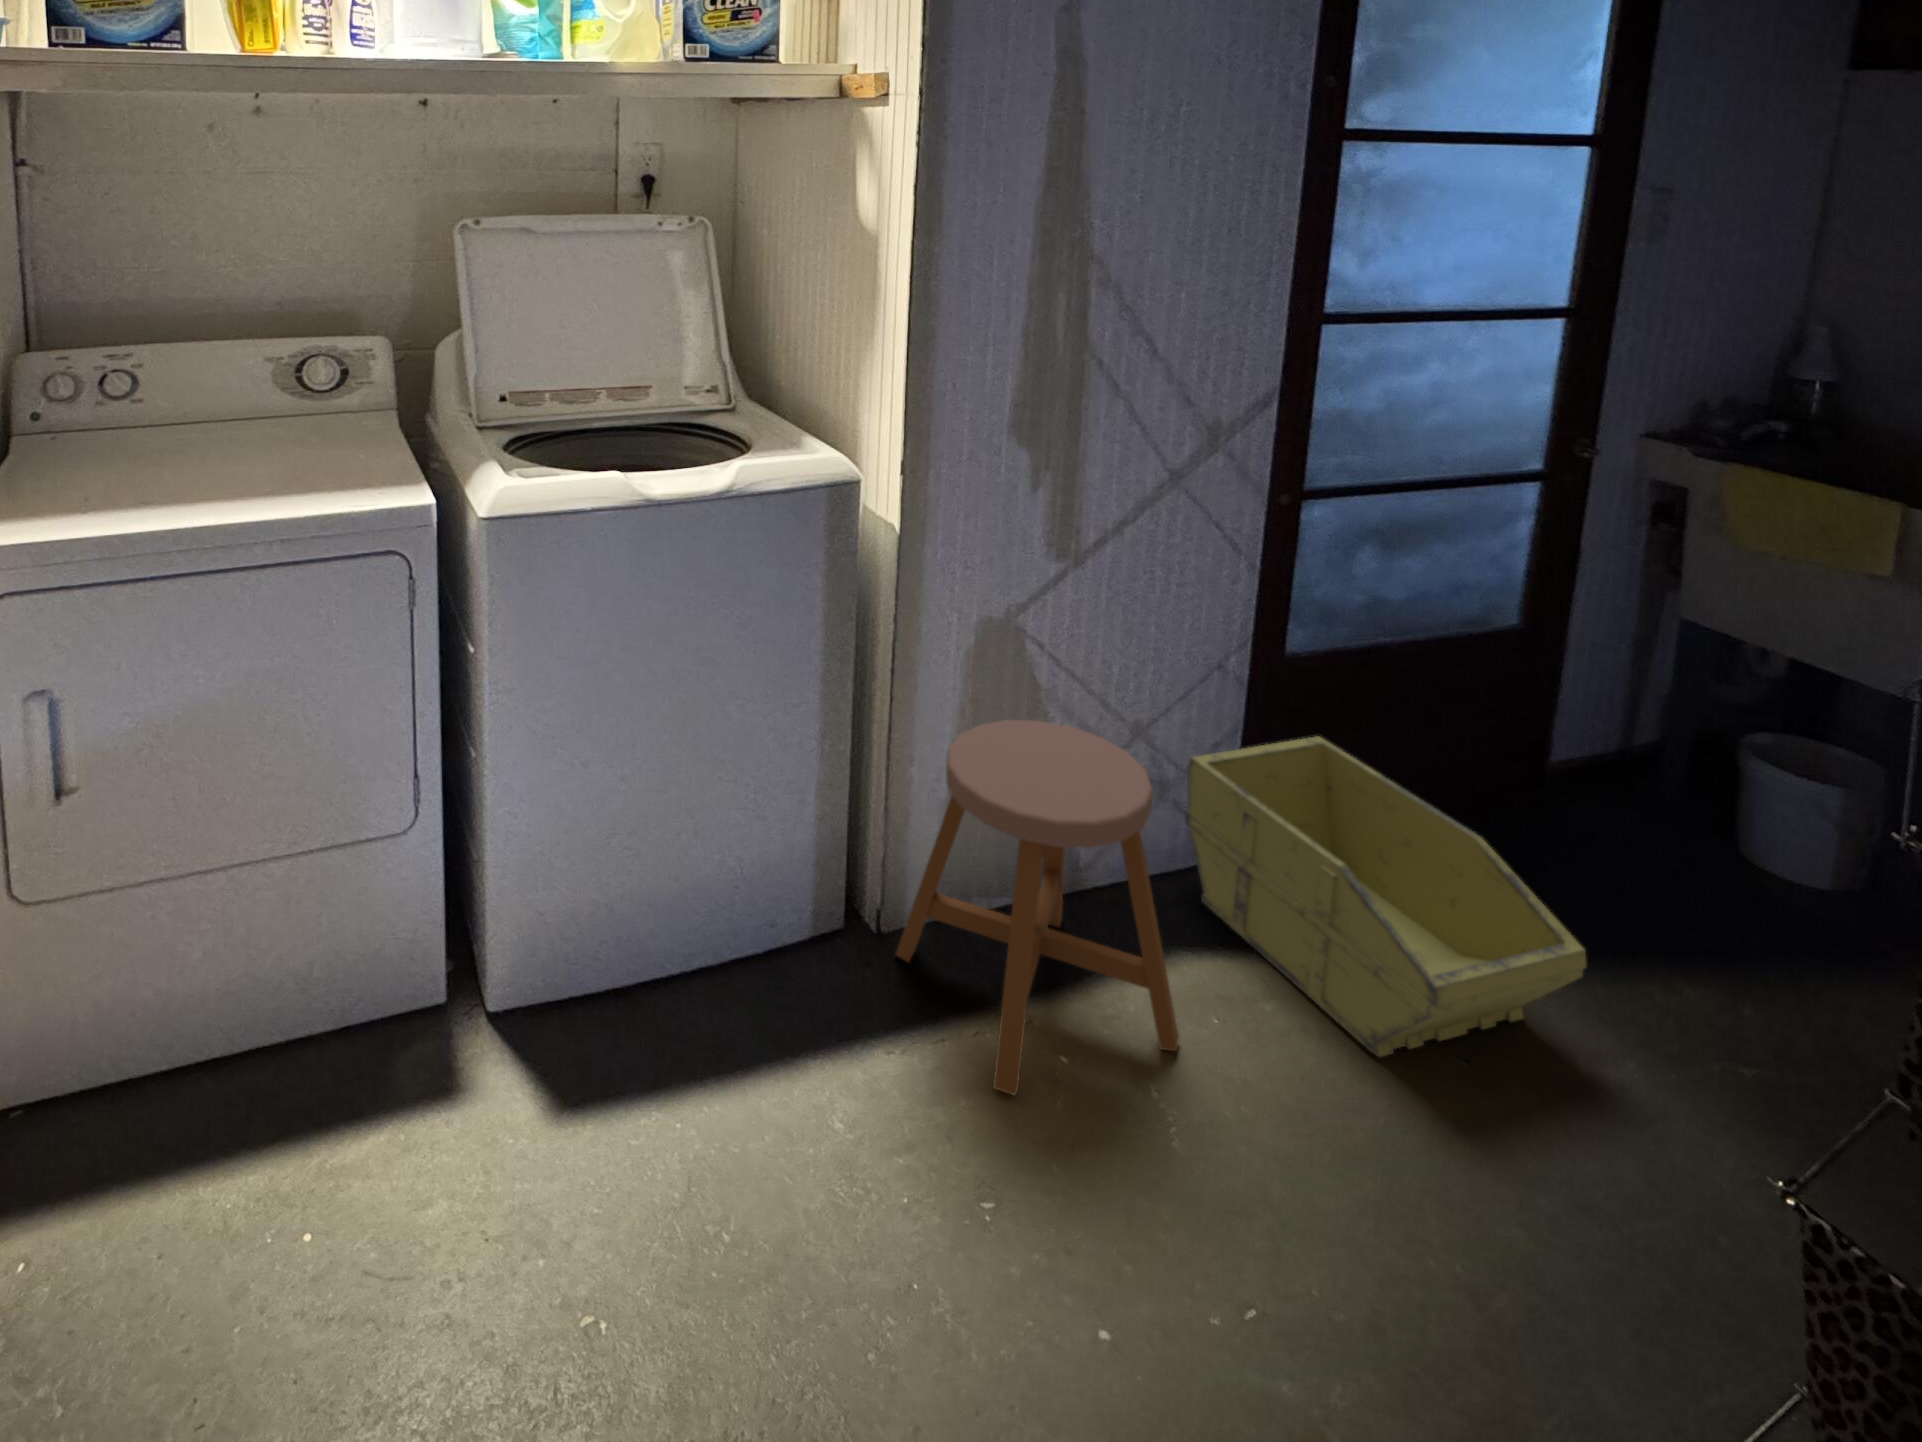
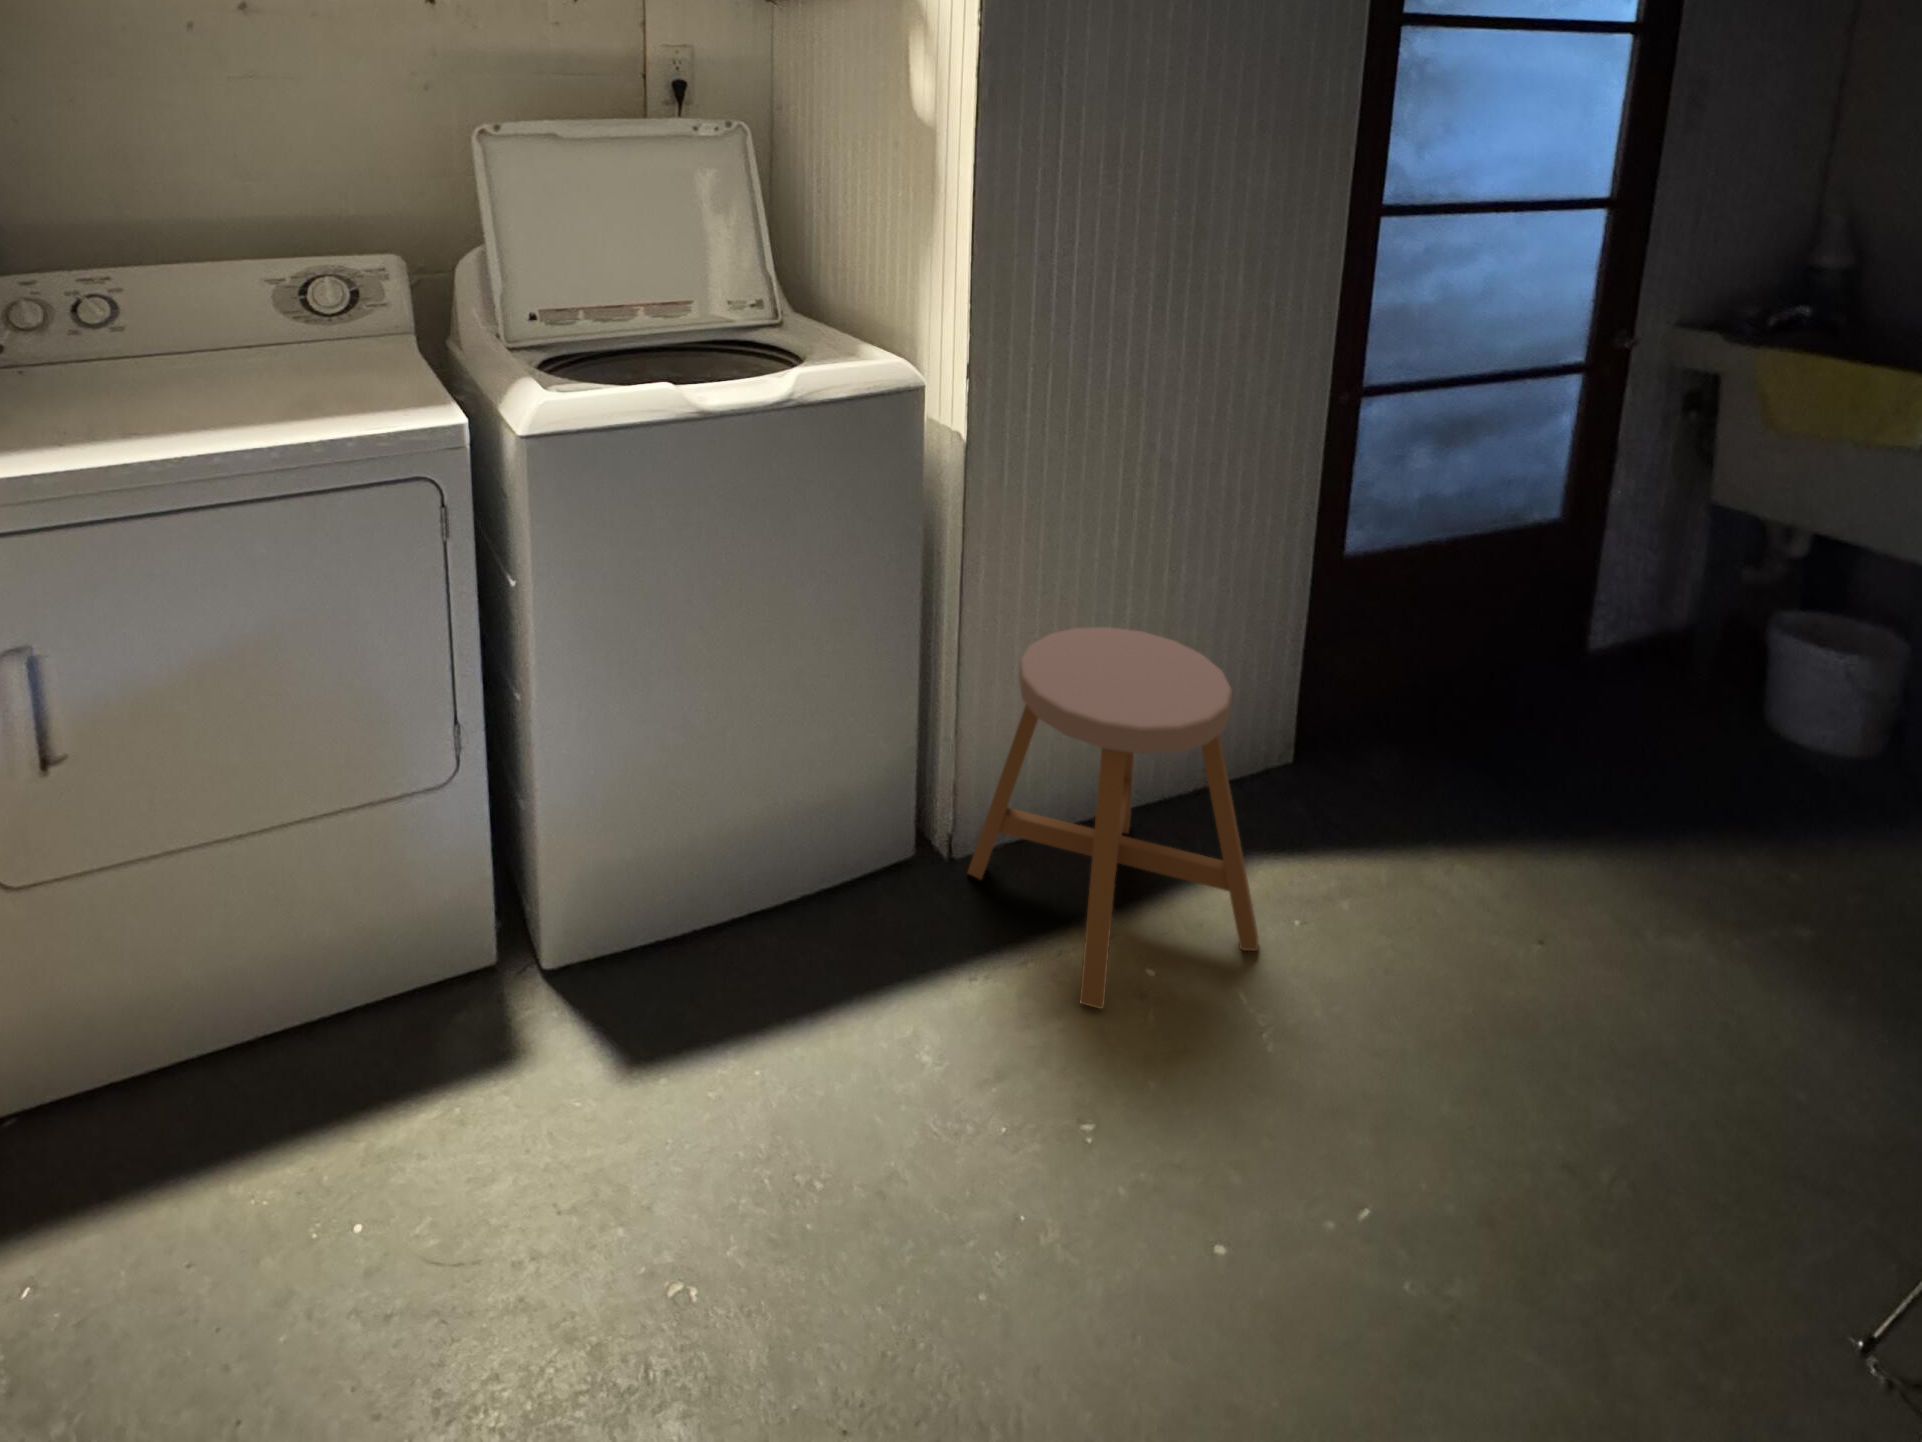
storage bin: present [1185,736,1587,1057] -> none [1246,630,1650,942]

